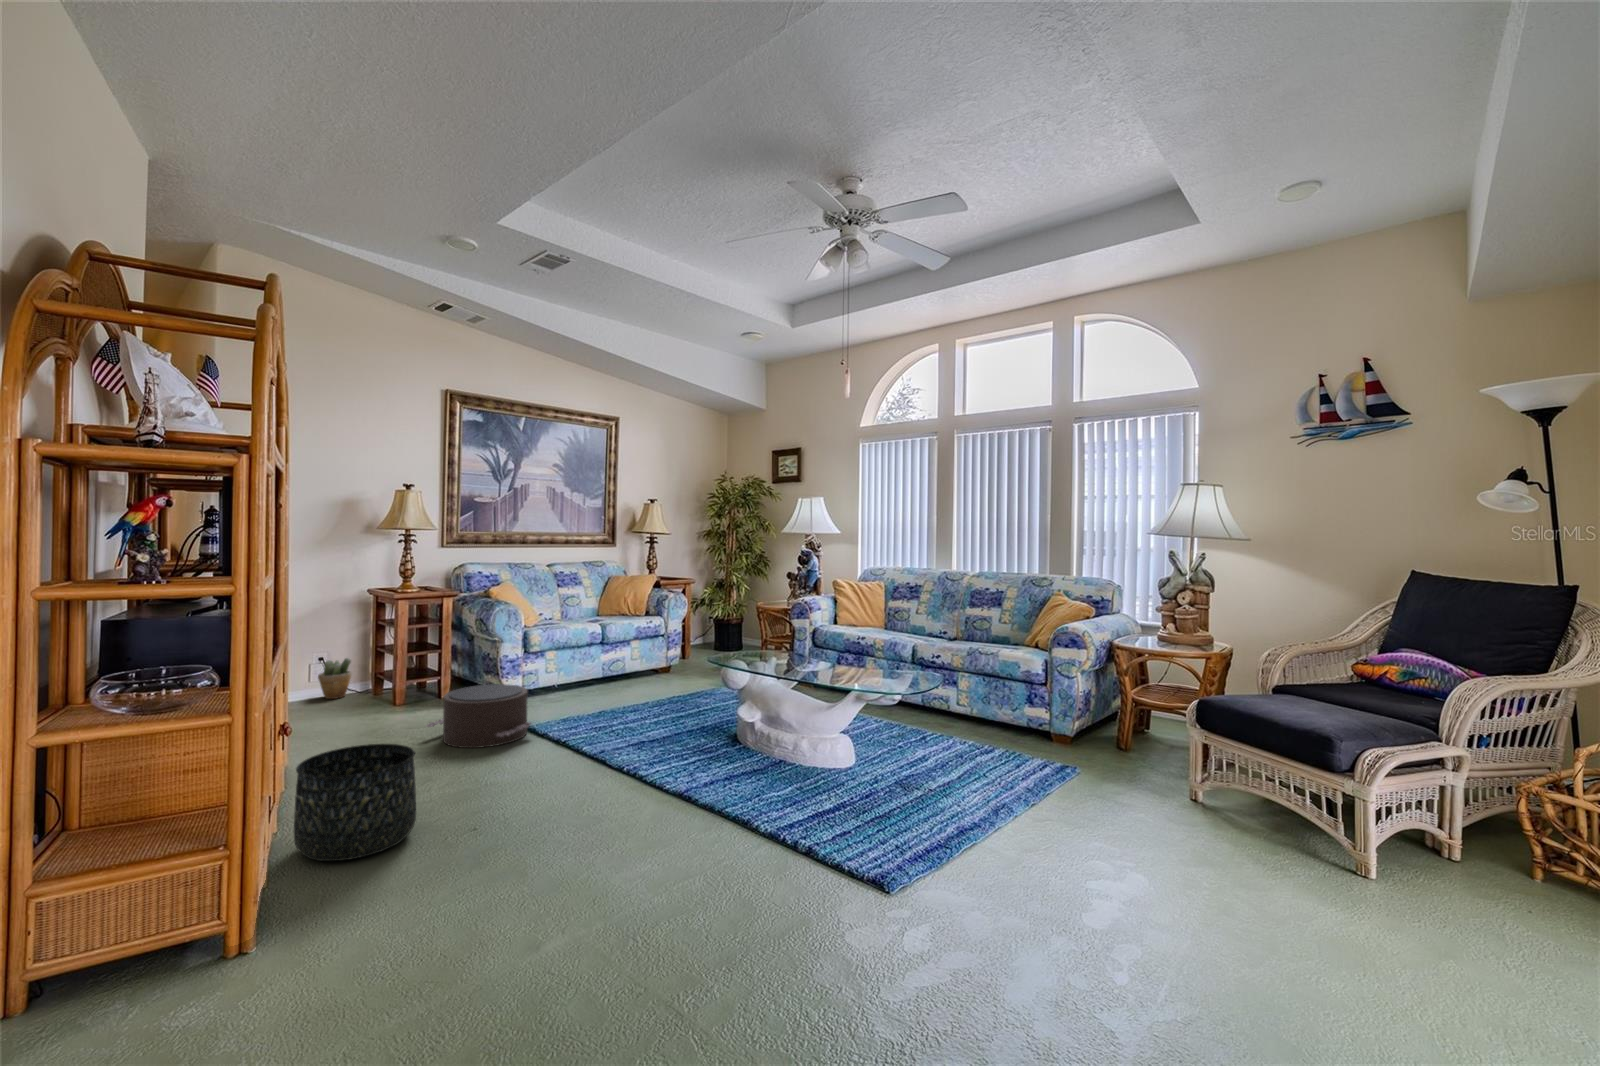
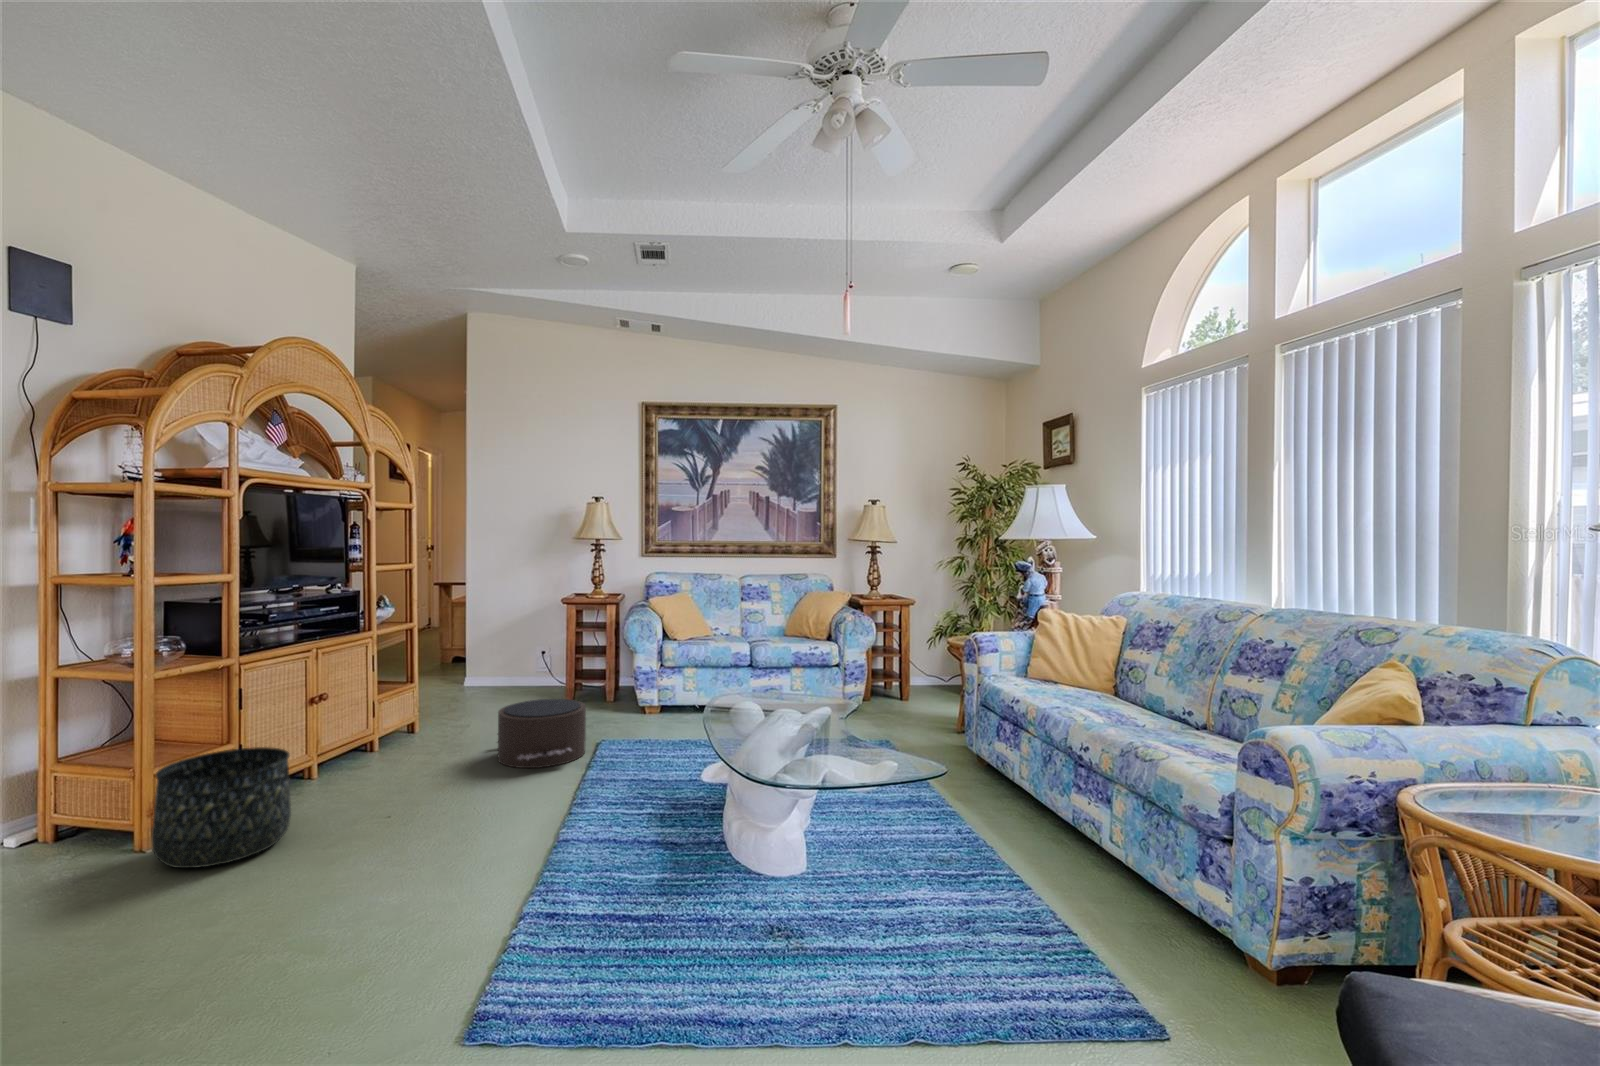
potted plant: present [318,658,352,699] -> none [522,656,550,693]

